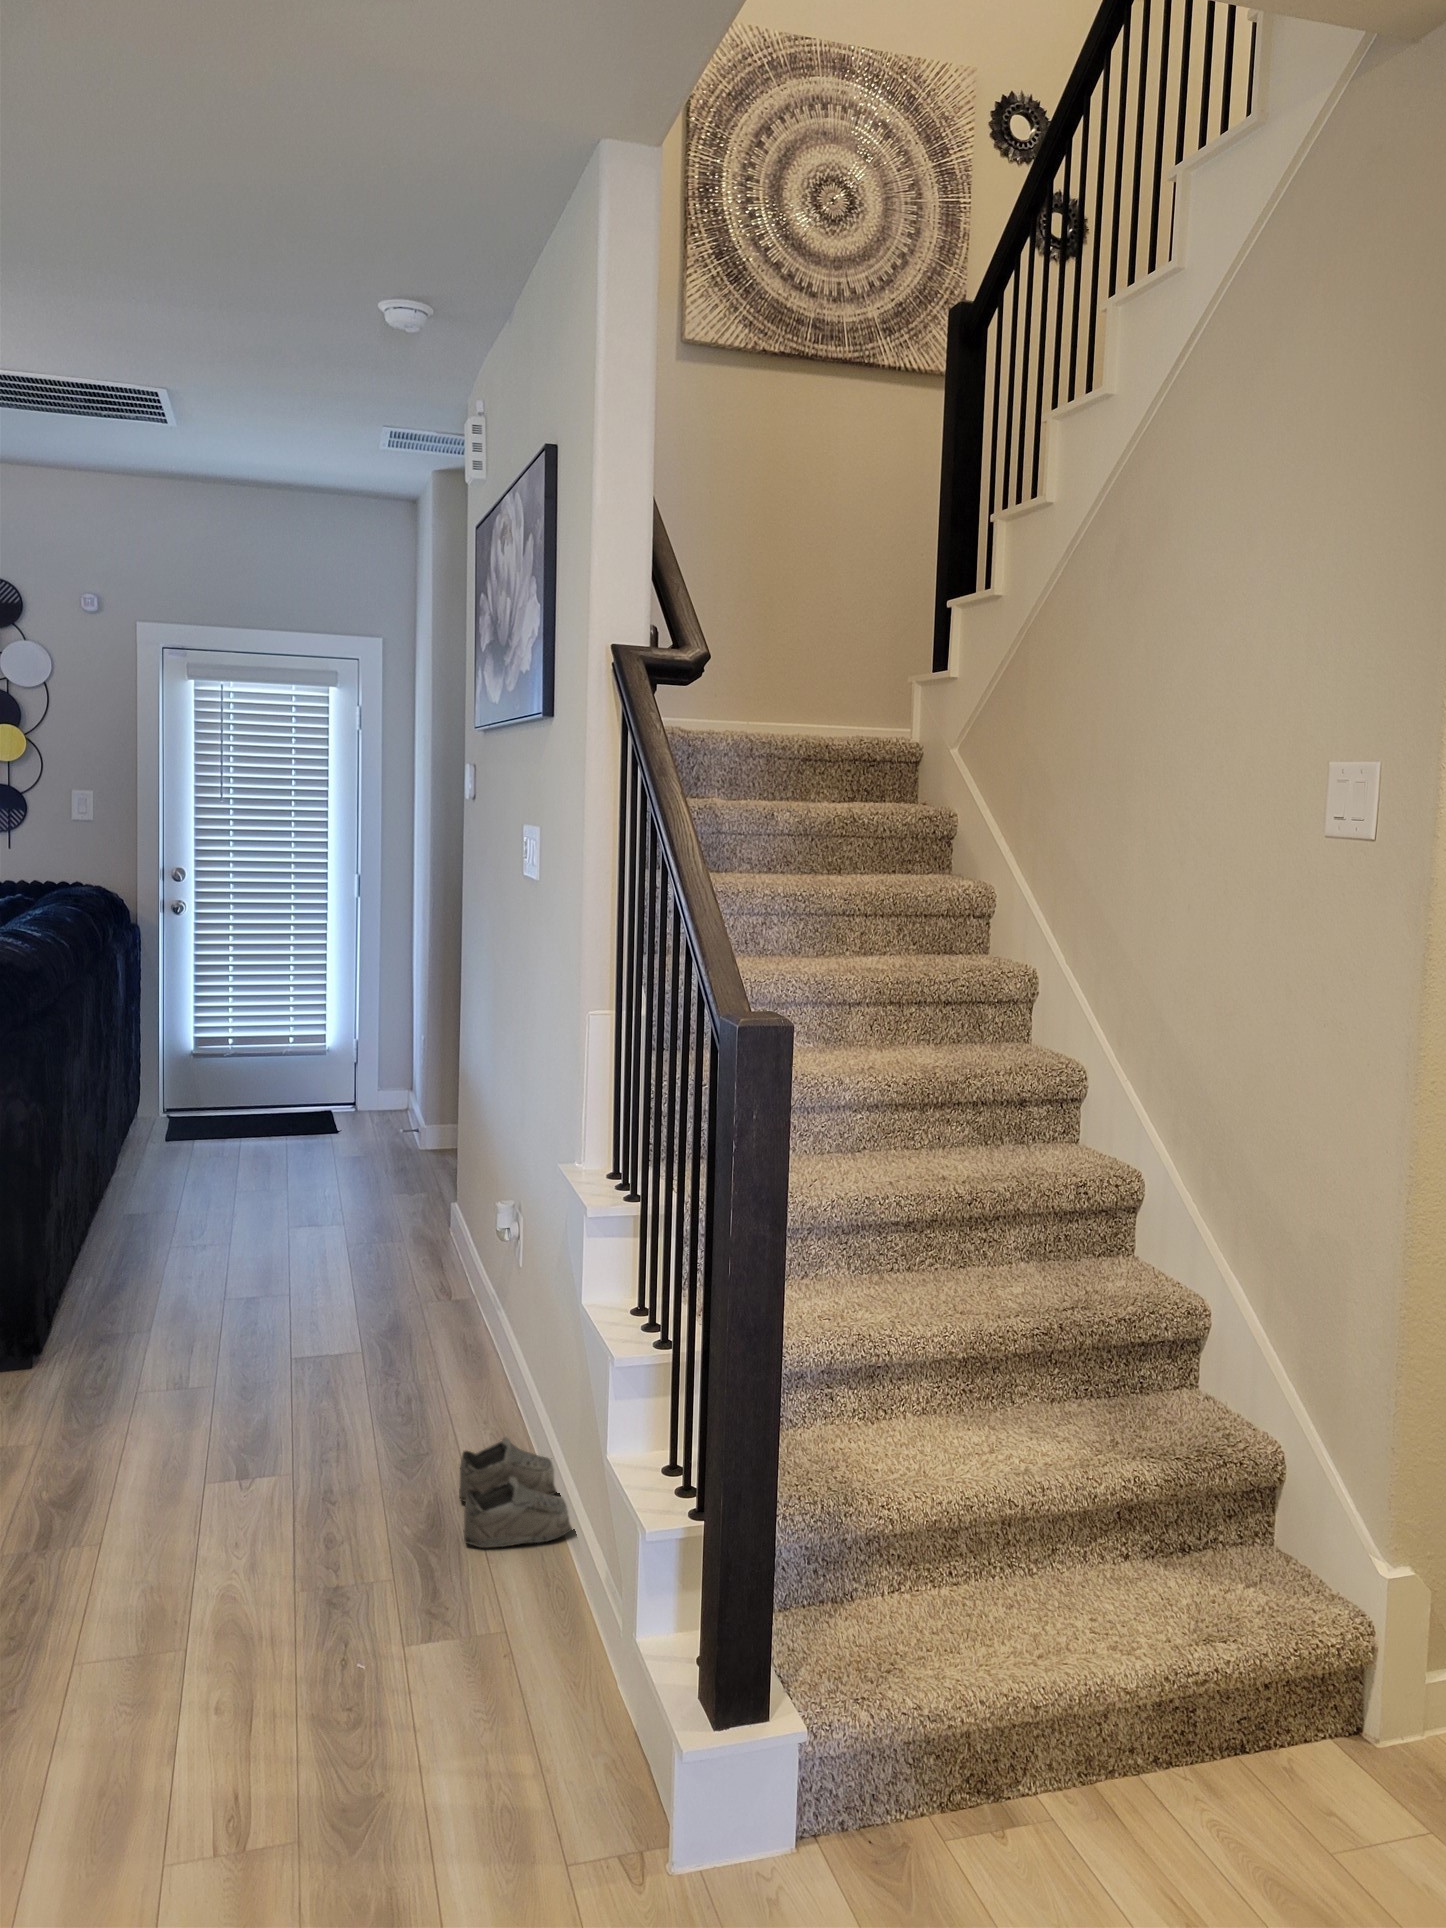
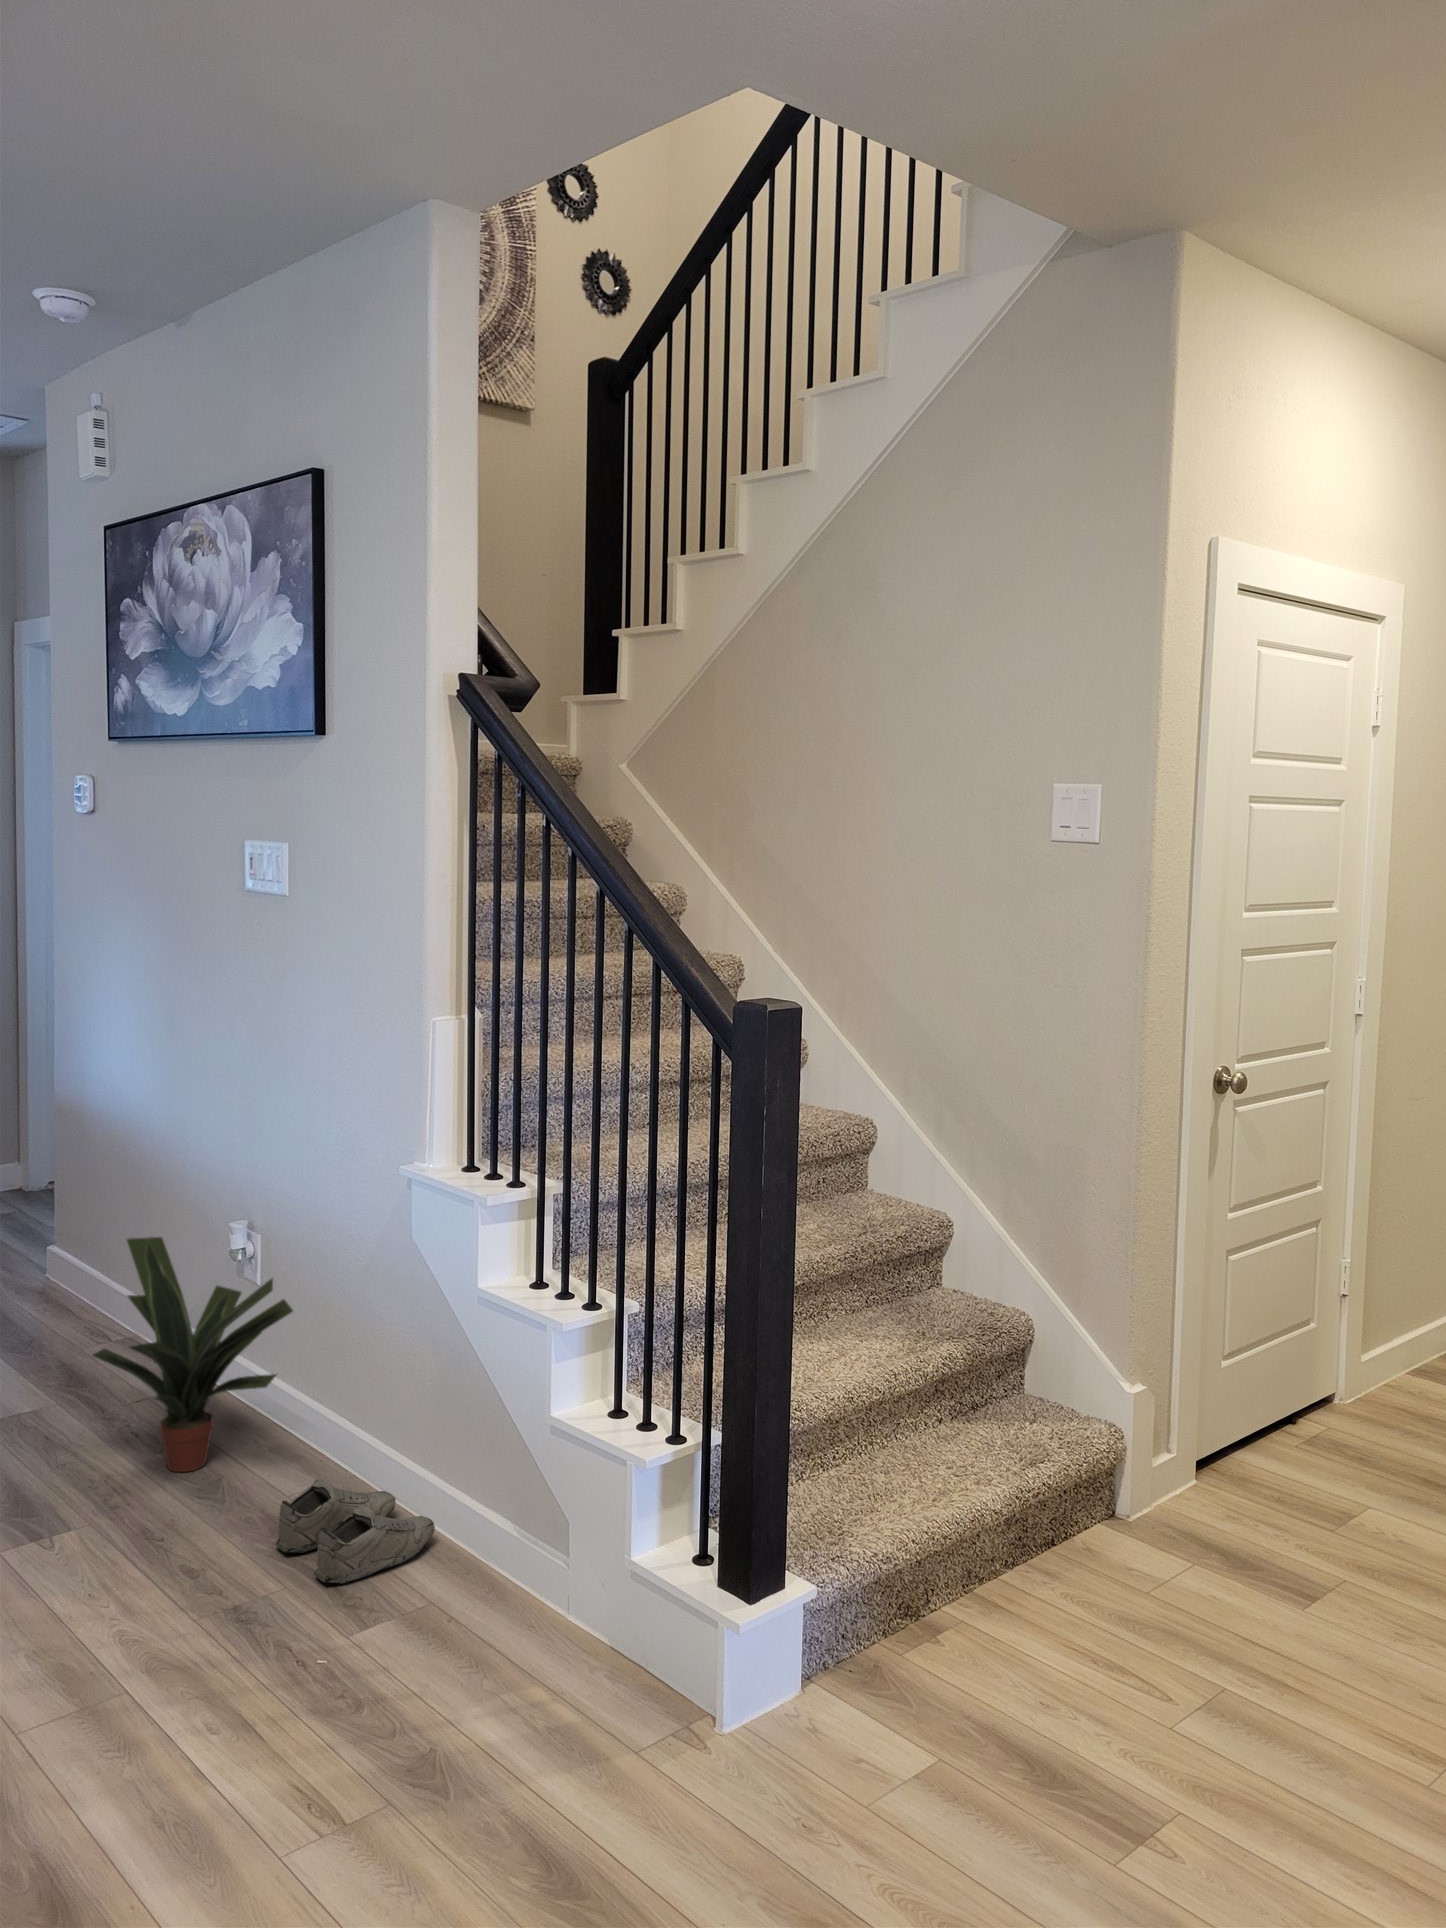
potted plant: none [381,1173,556,1394] -> present [93,1237,293,1472]

